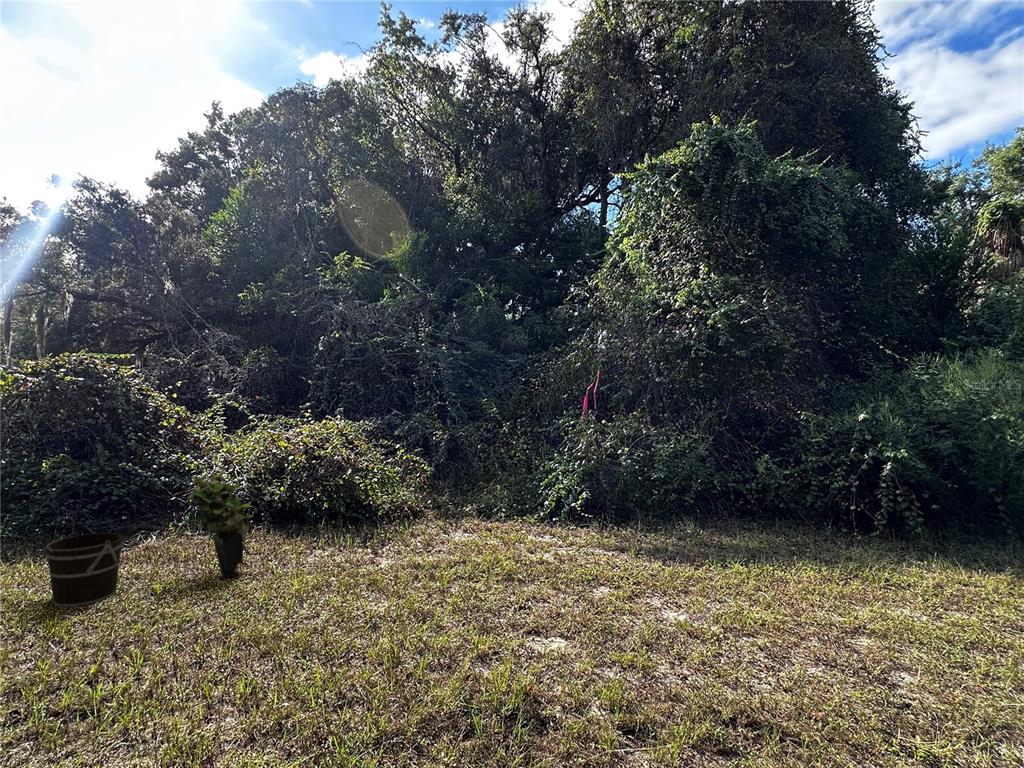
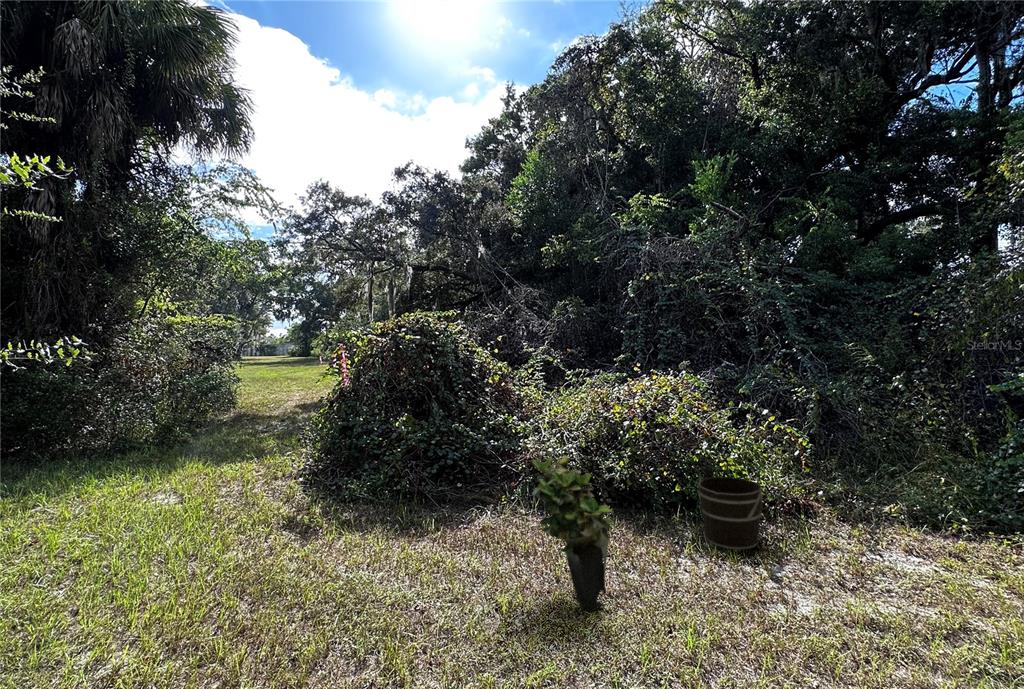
bucket: present [46,533,122,606] -> present [698,477,762,549]

